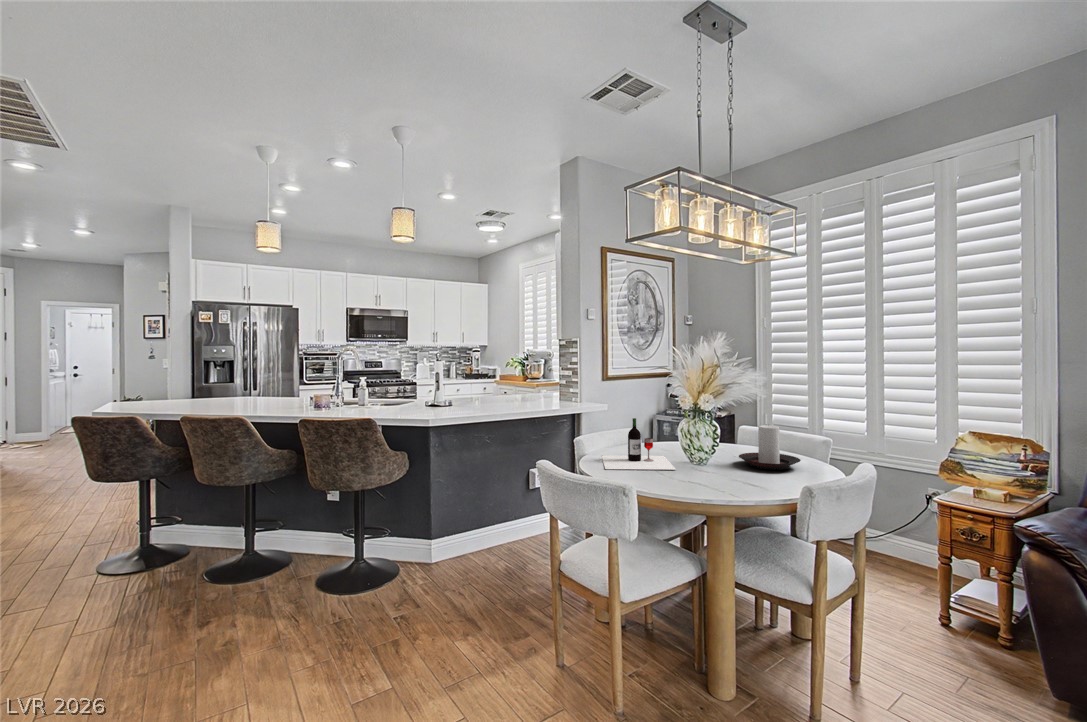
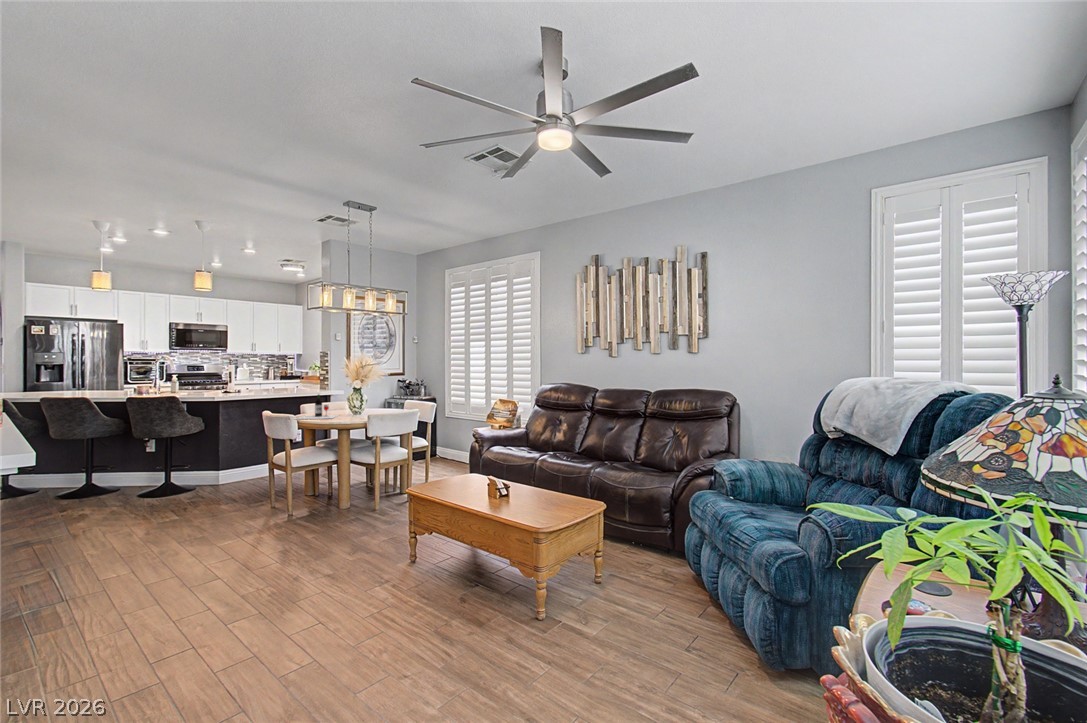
candle holder: present [739,425,801,470] -> none [370,395,399,417]

